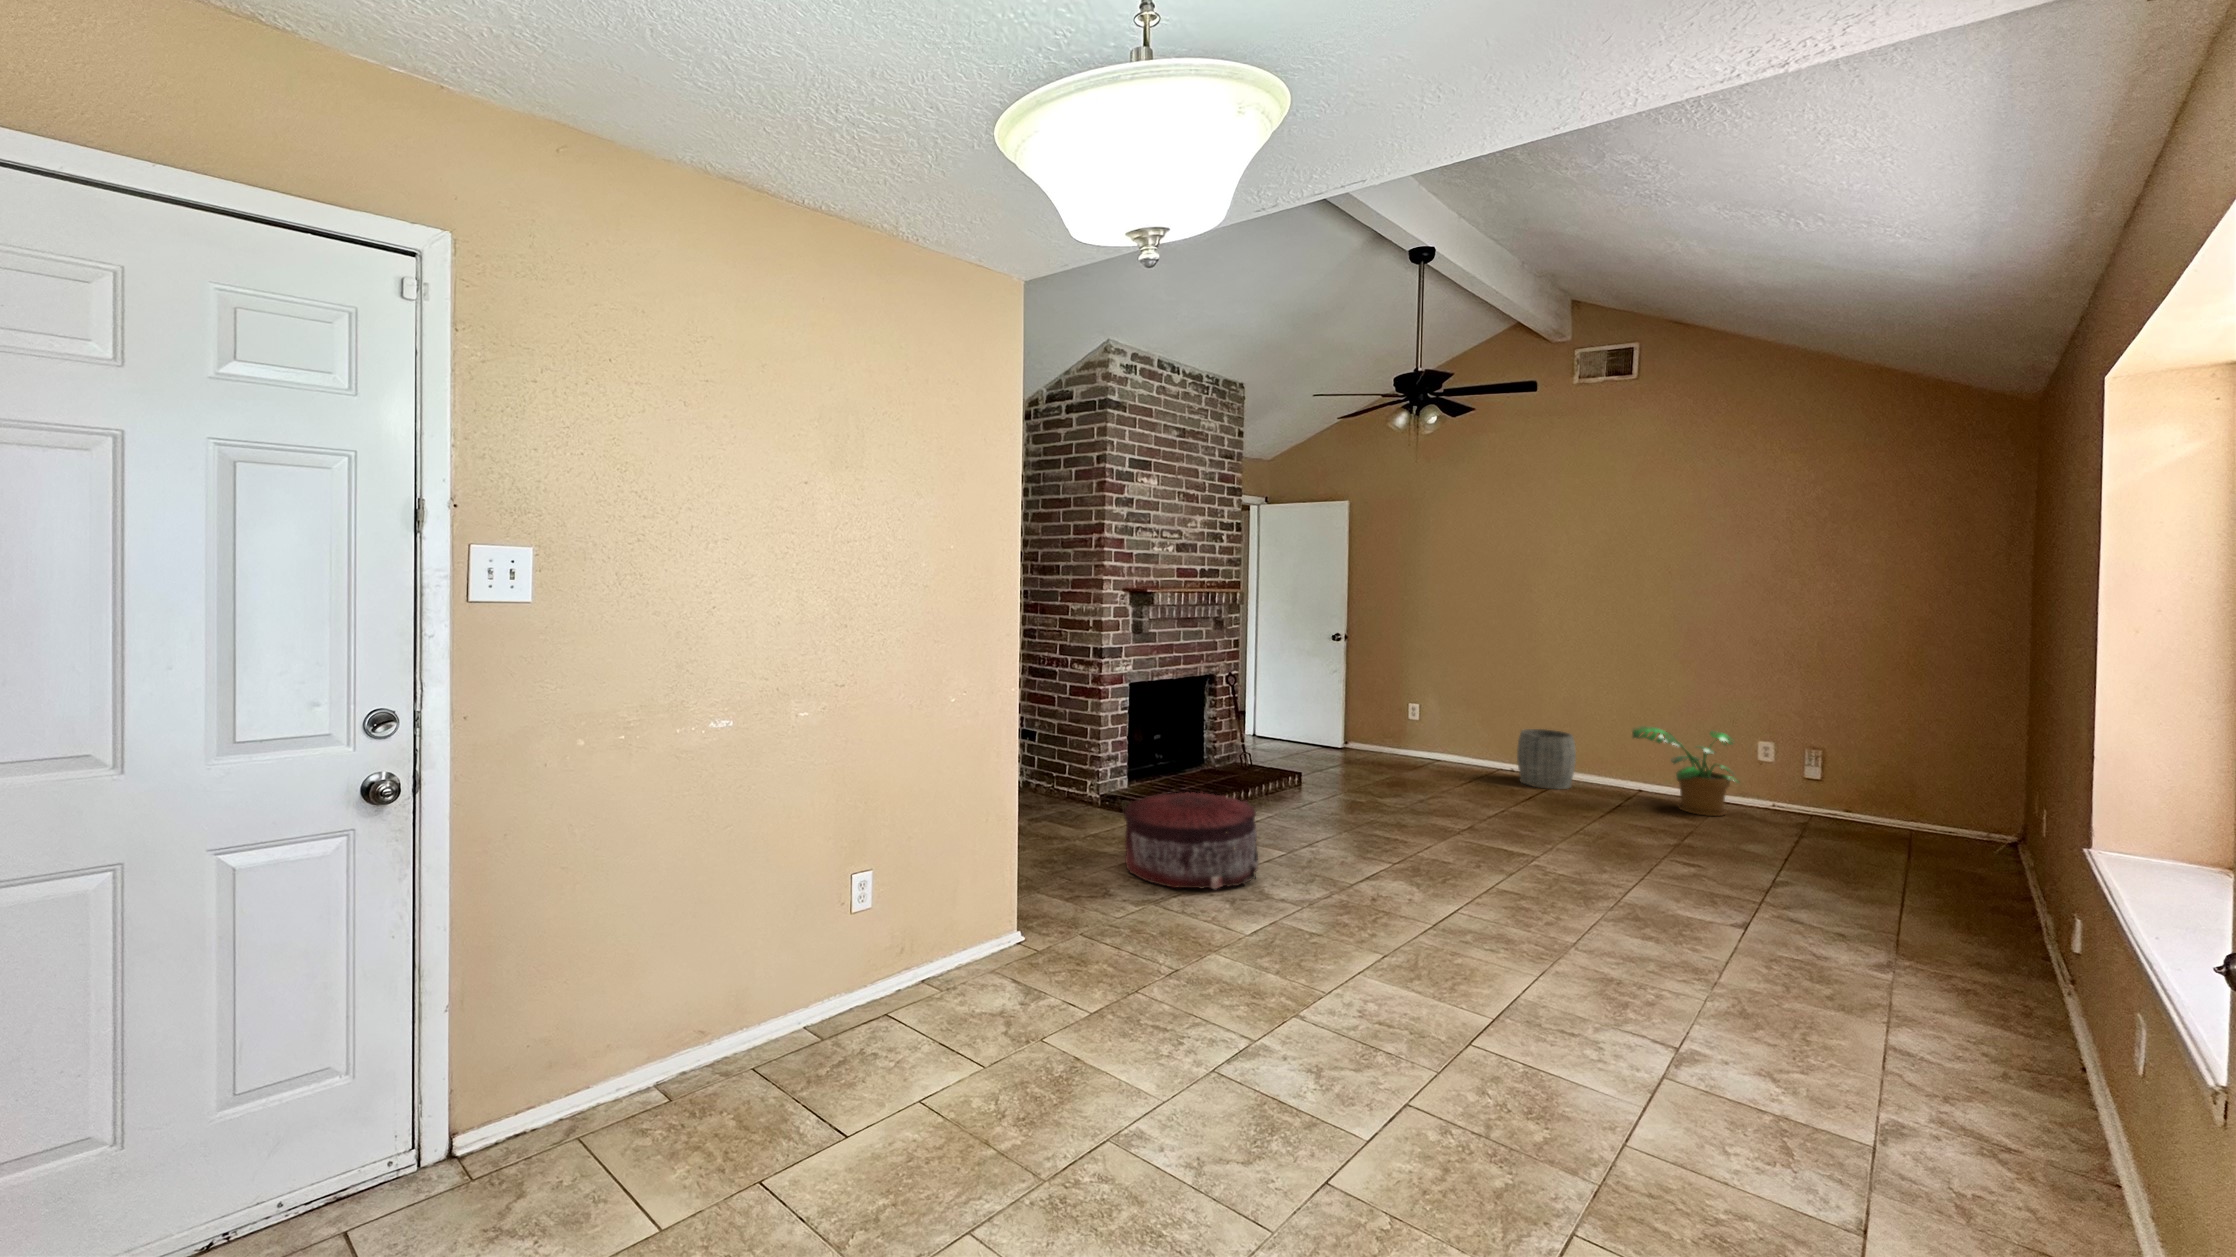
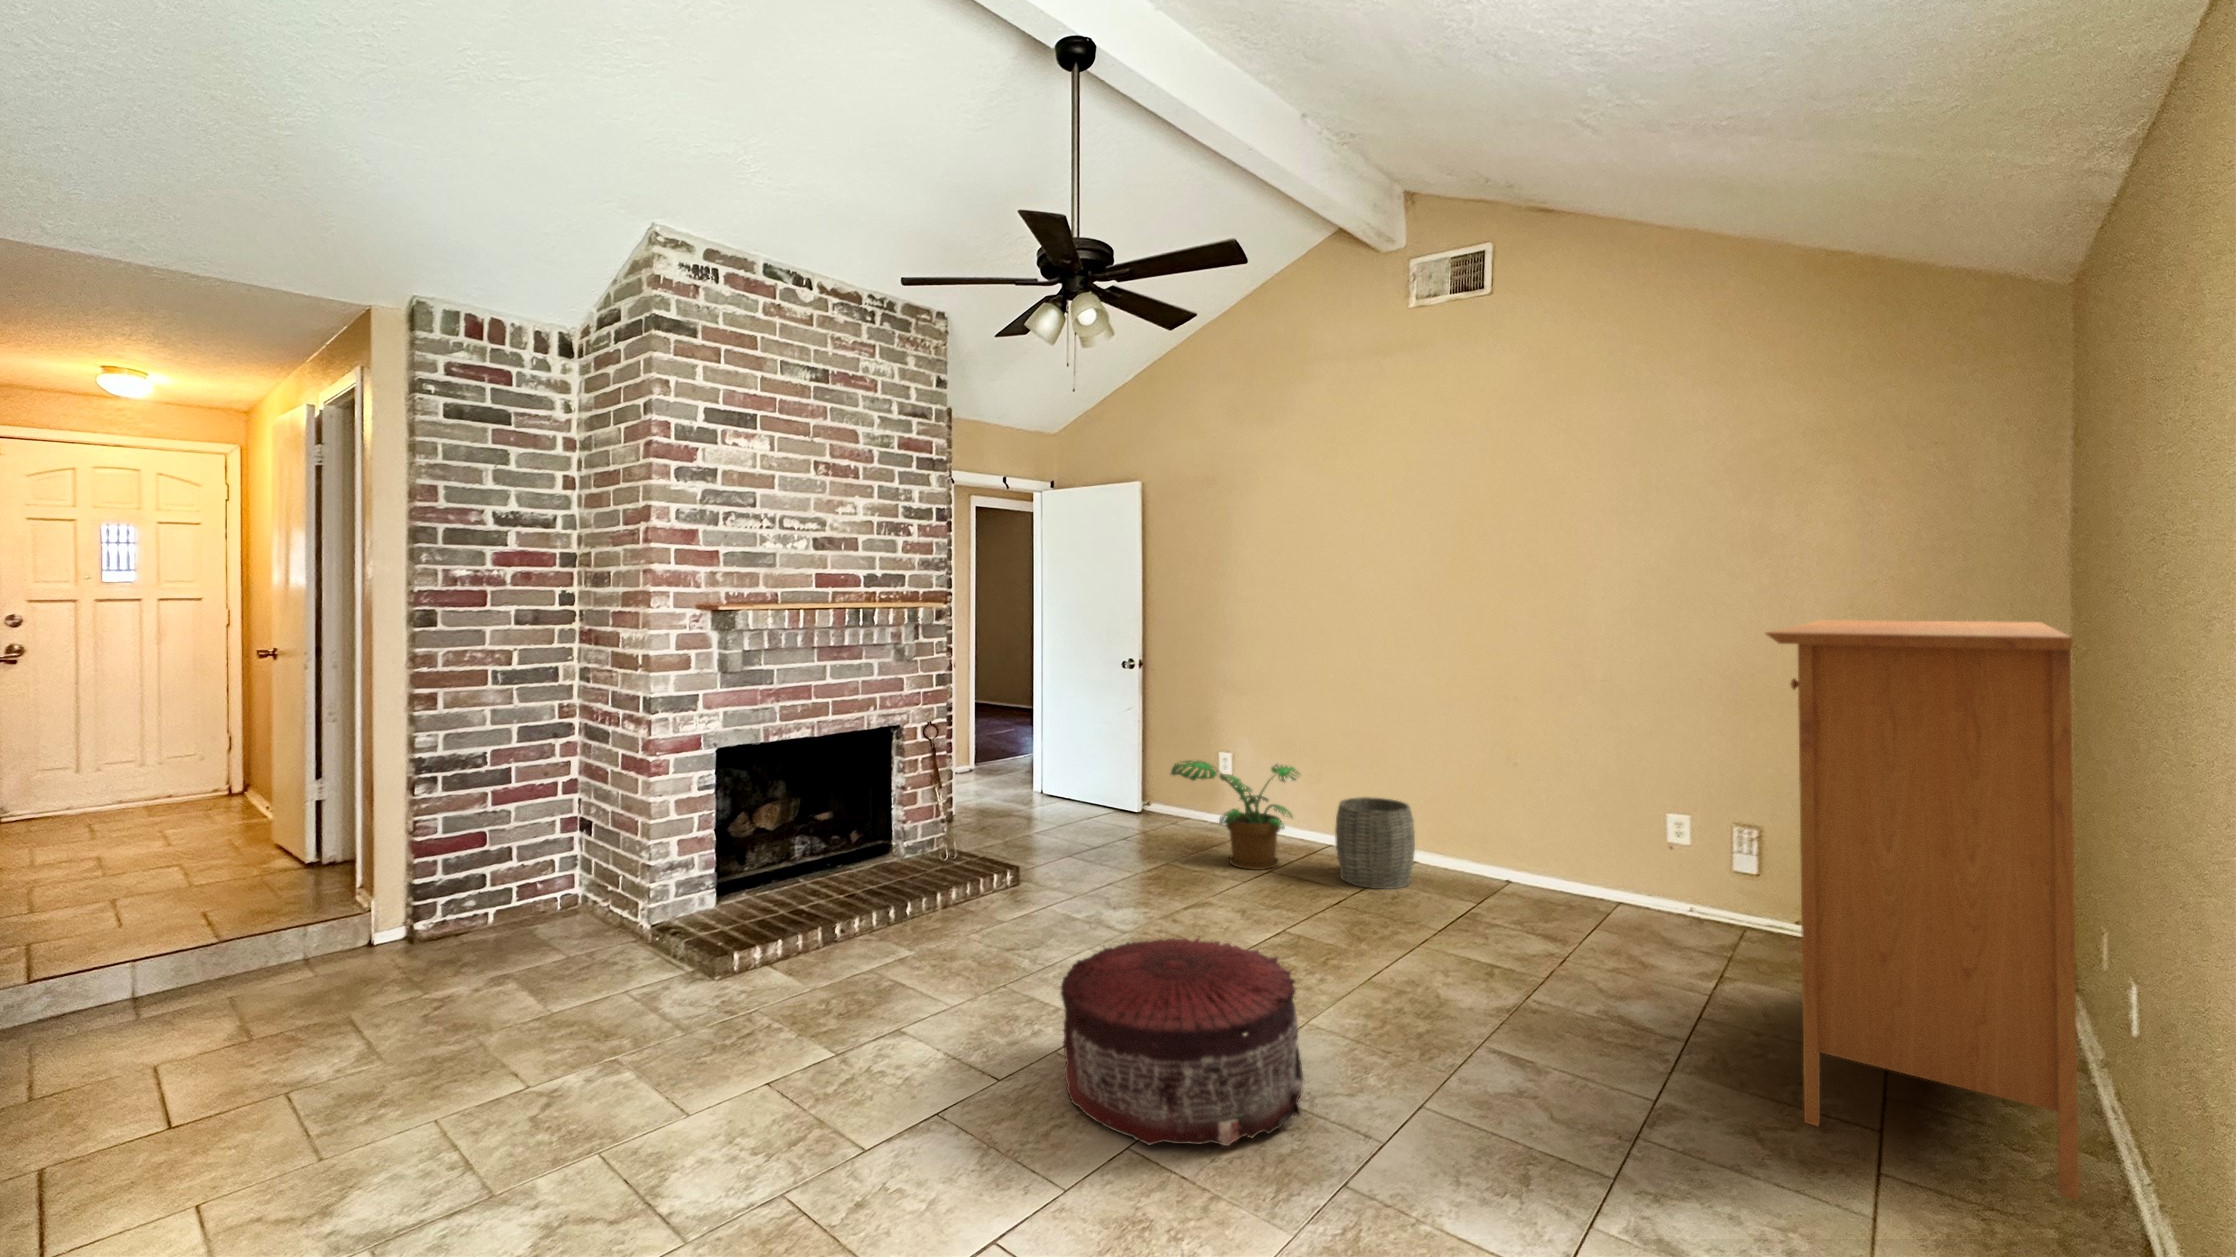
console table: none [1868,618,2043,926] -> present [1766,620,2079,1200]
potted plant: present [1632,727,1739,816] -> present [1170,761,1299,870]
pouf: present [1125,792,1258,889] -> present [1061,938,1304,1146]

